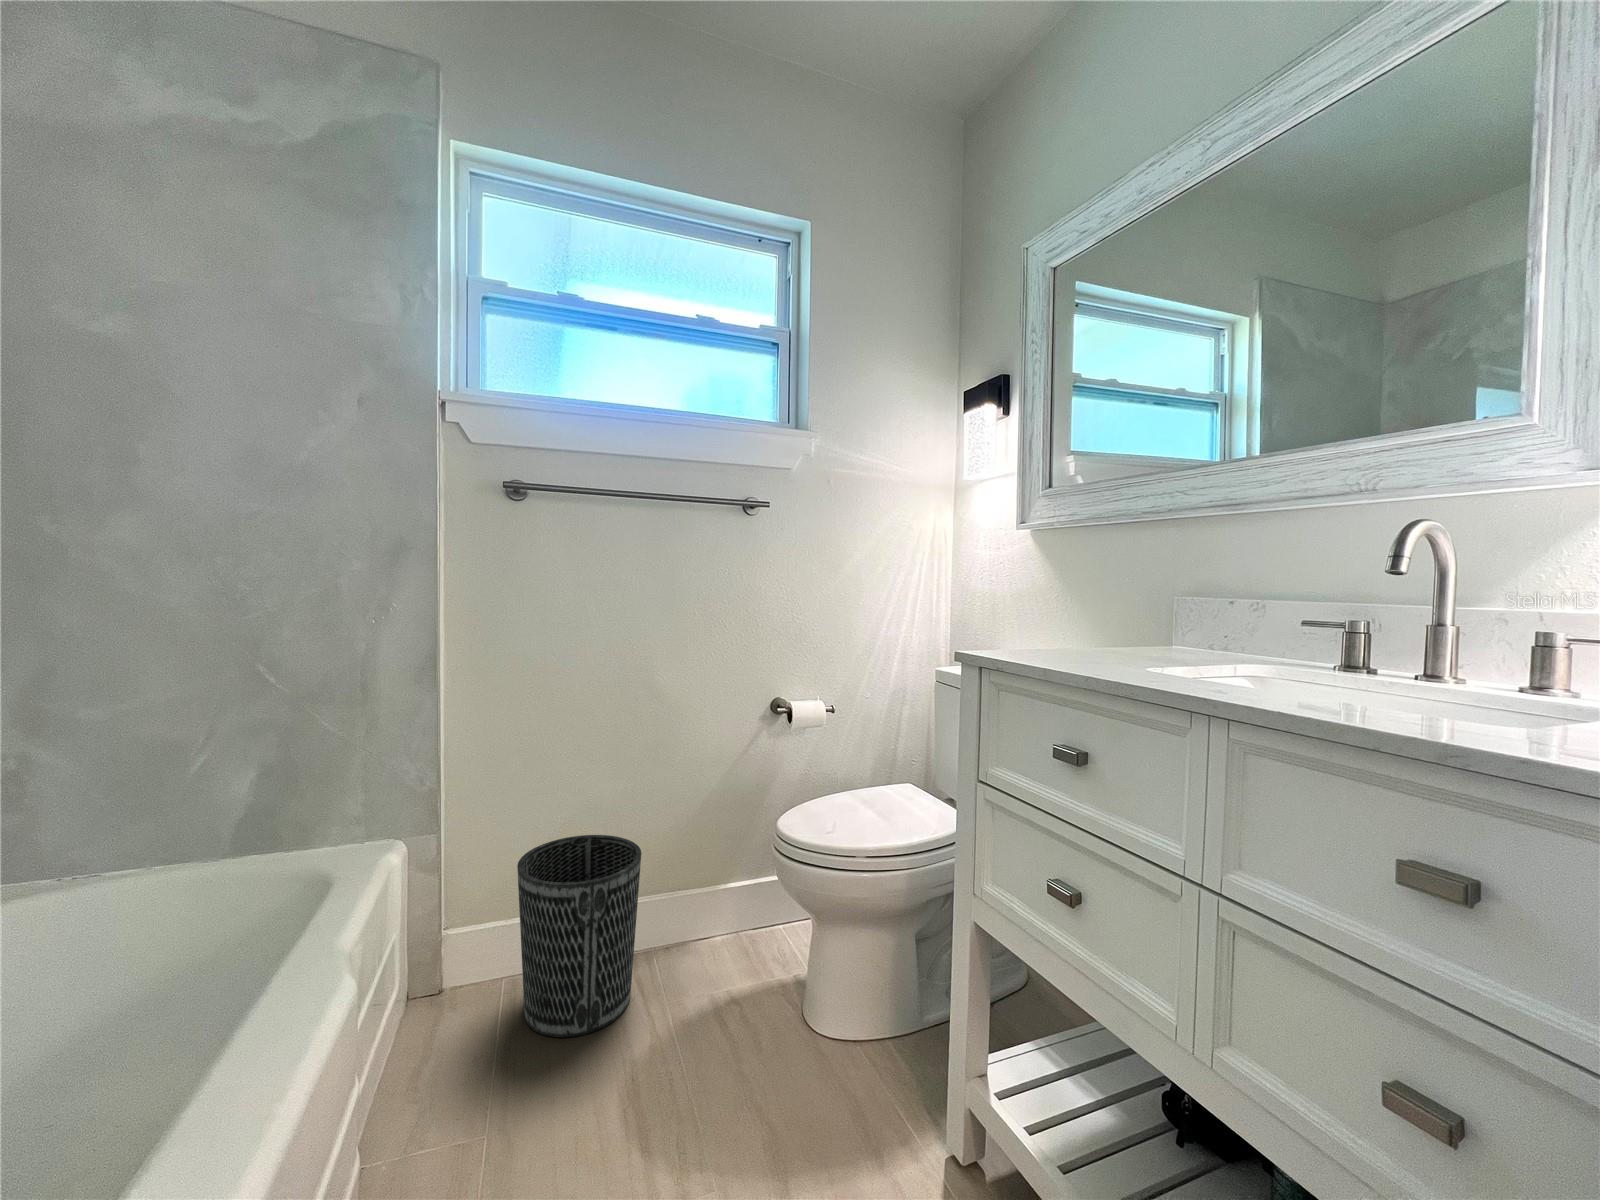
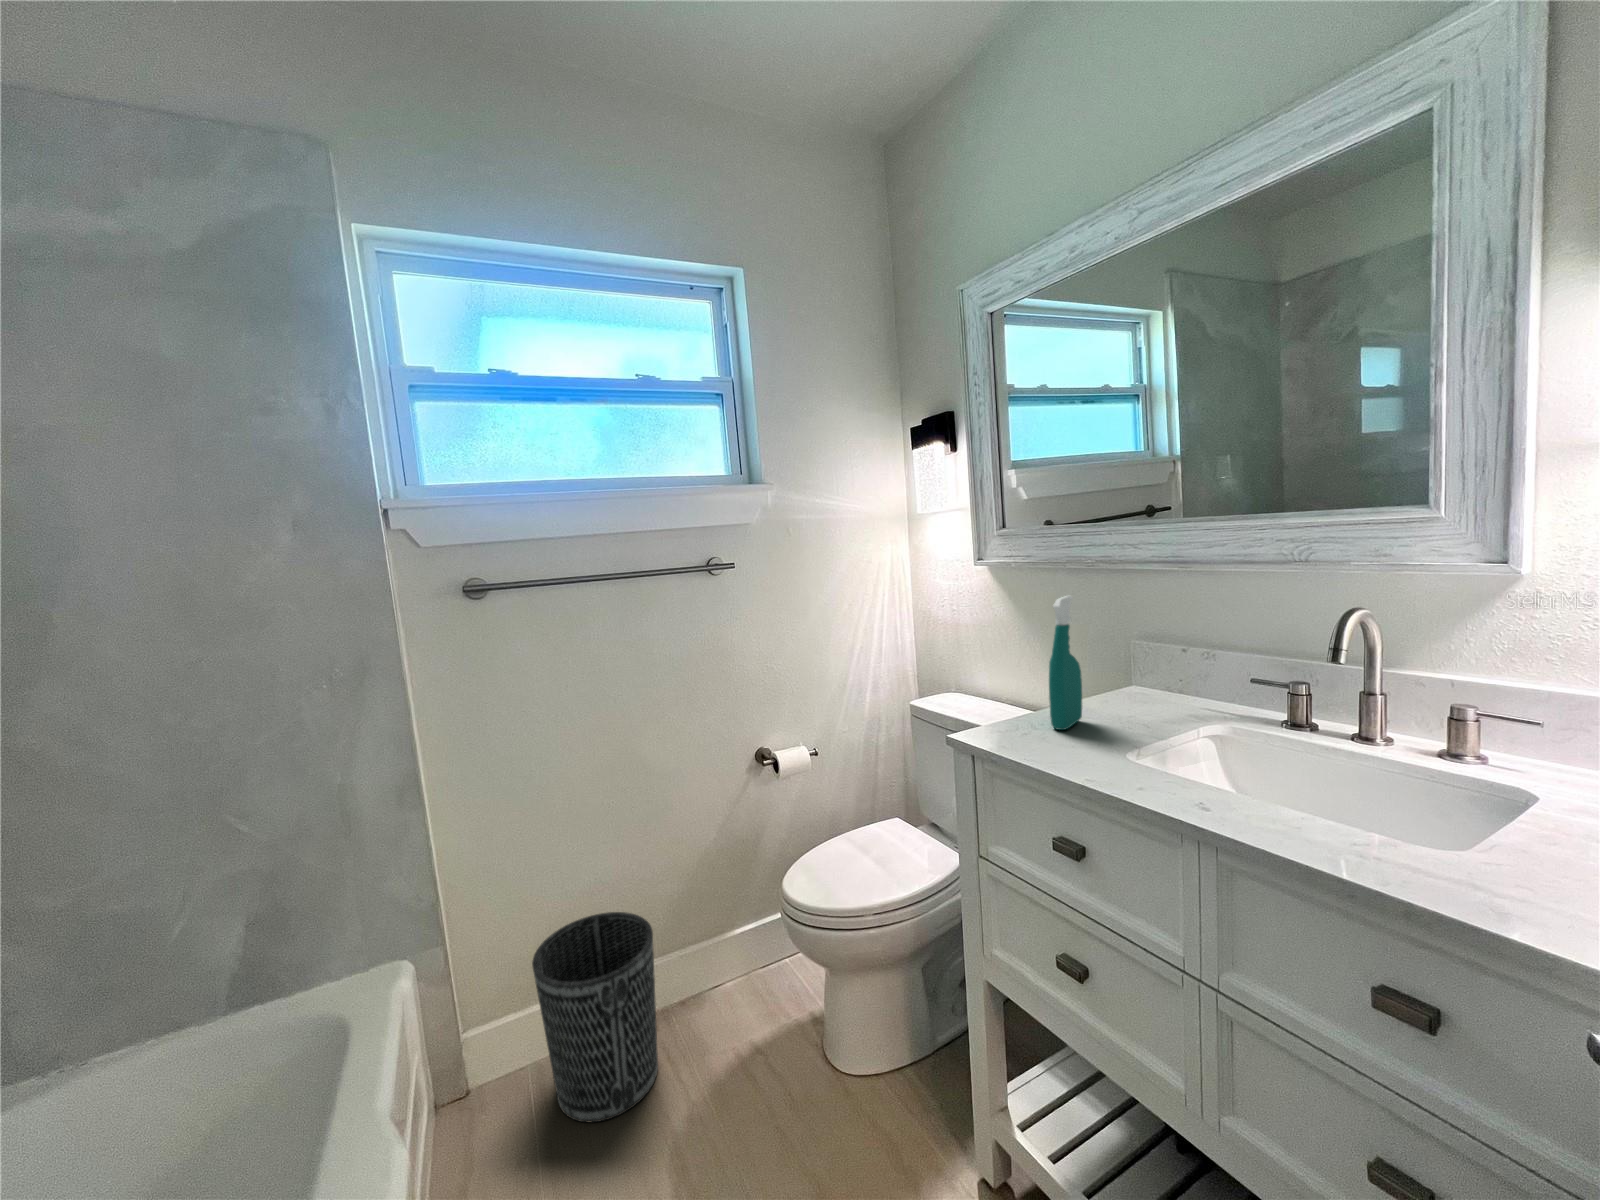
spray bottle: none [1071,517,1111,657] -> present [1049,596,1082,730]

